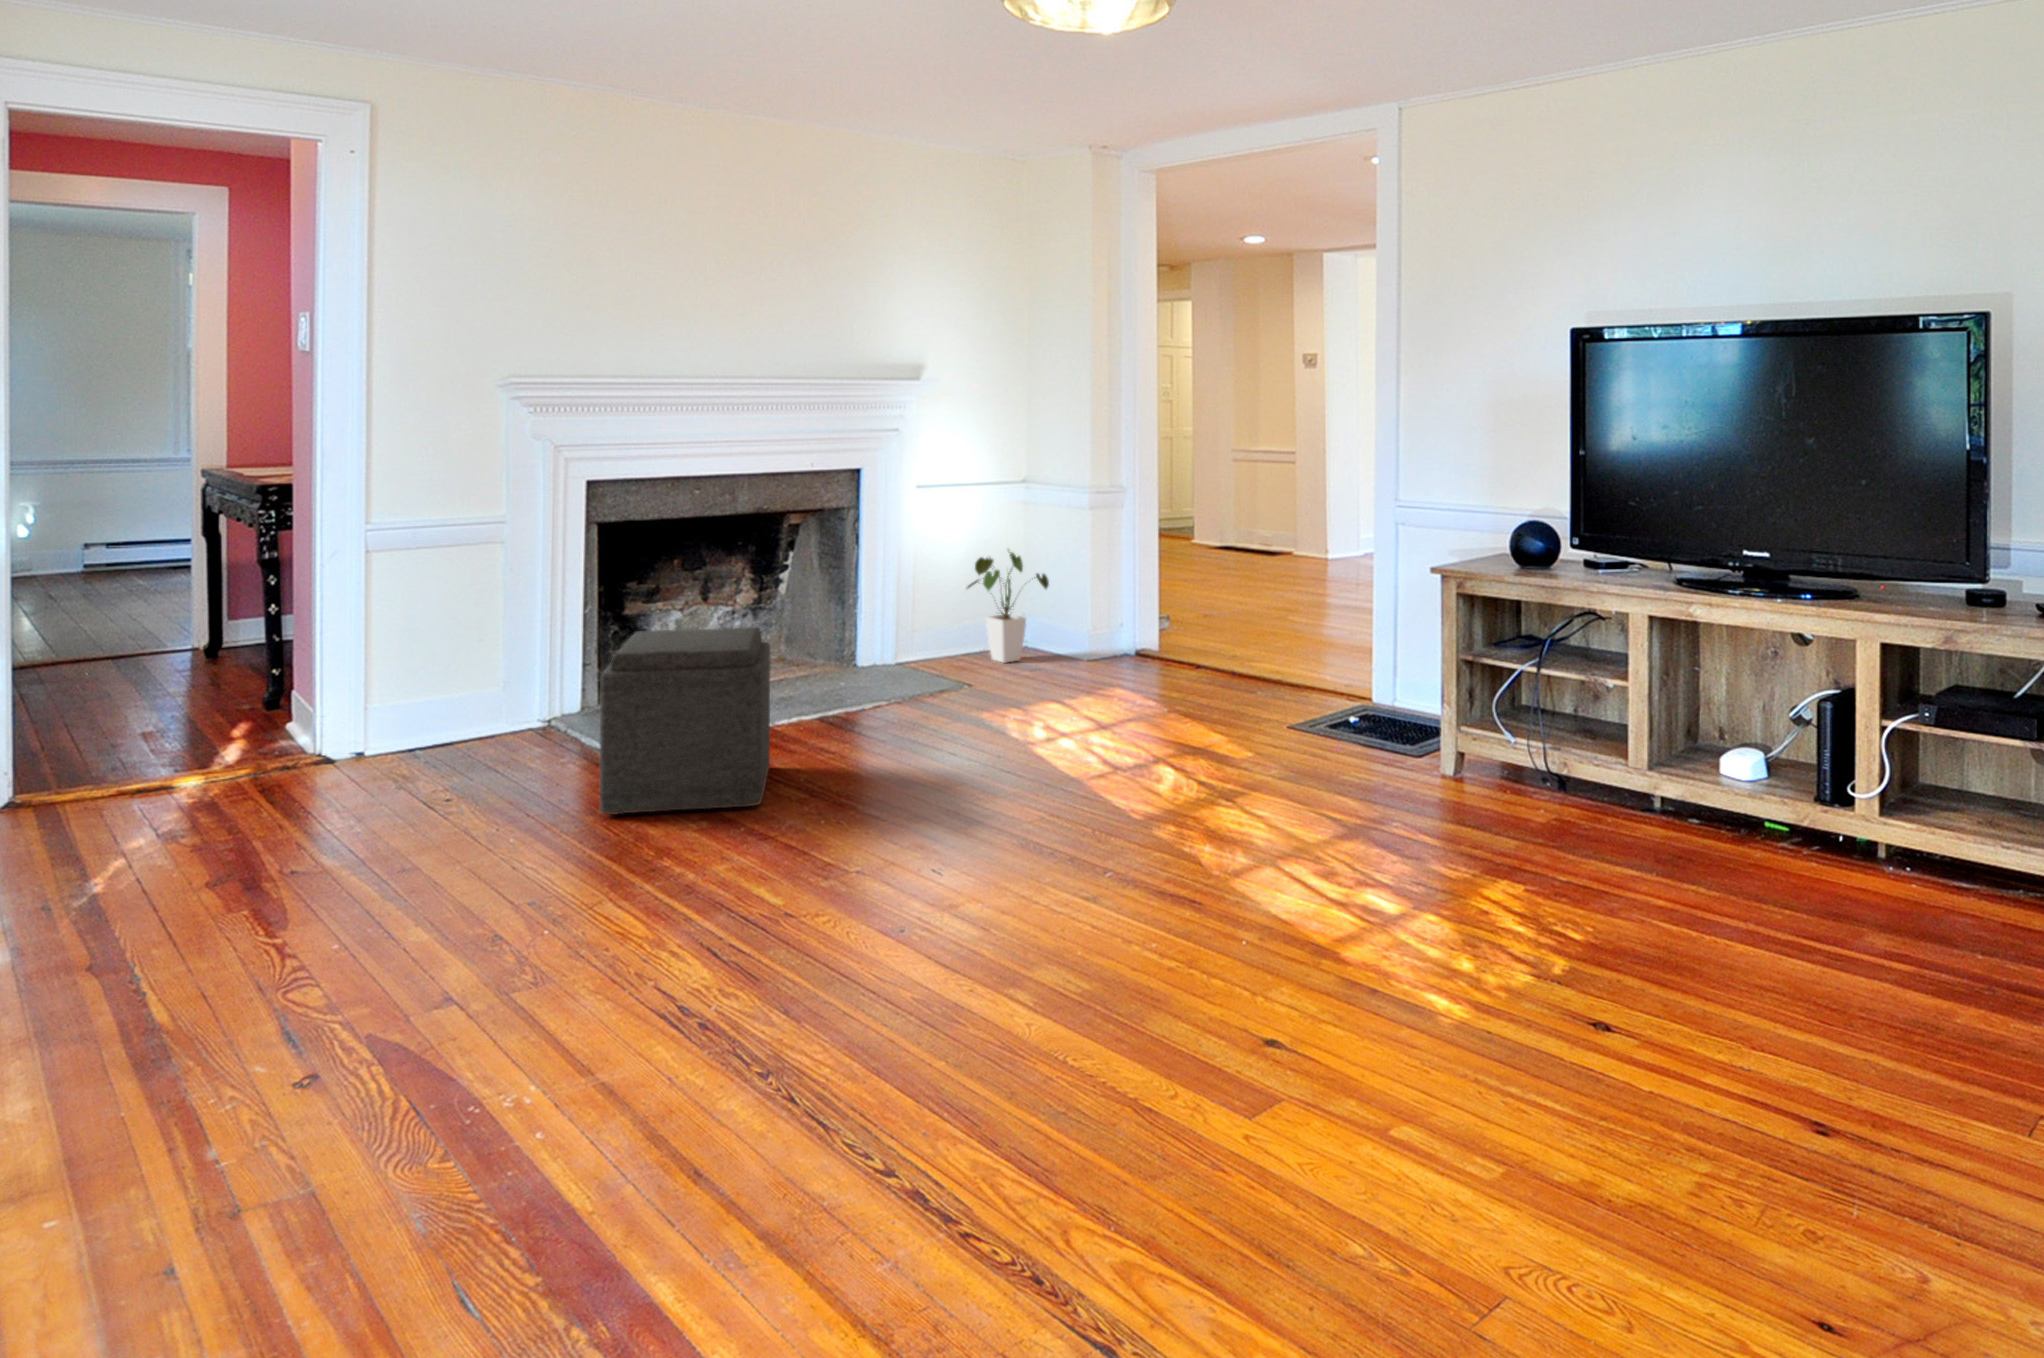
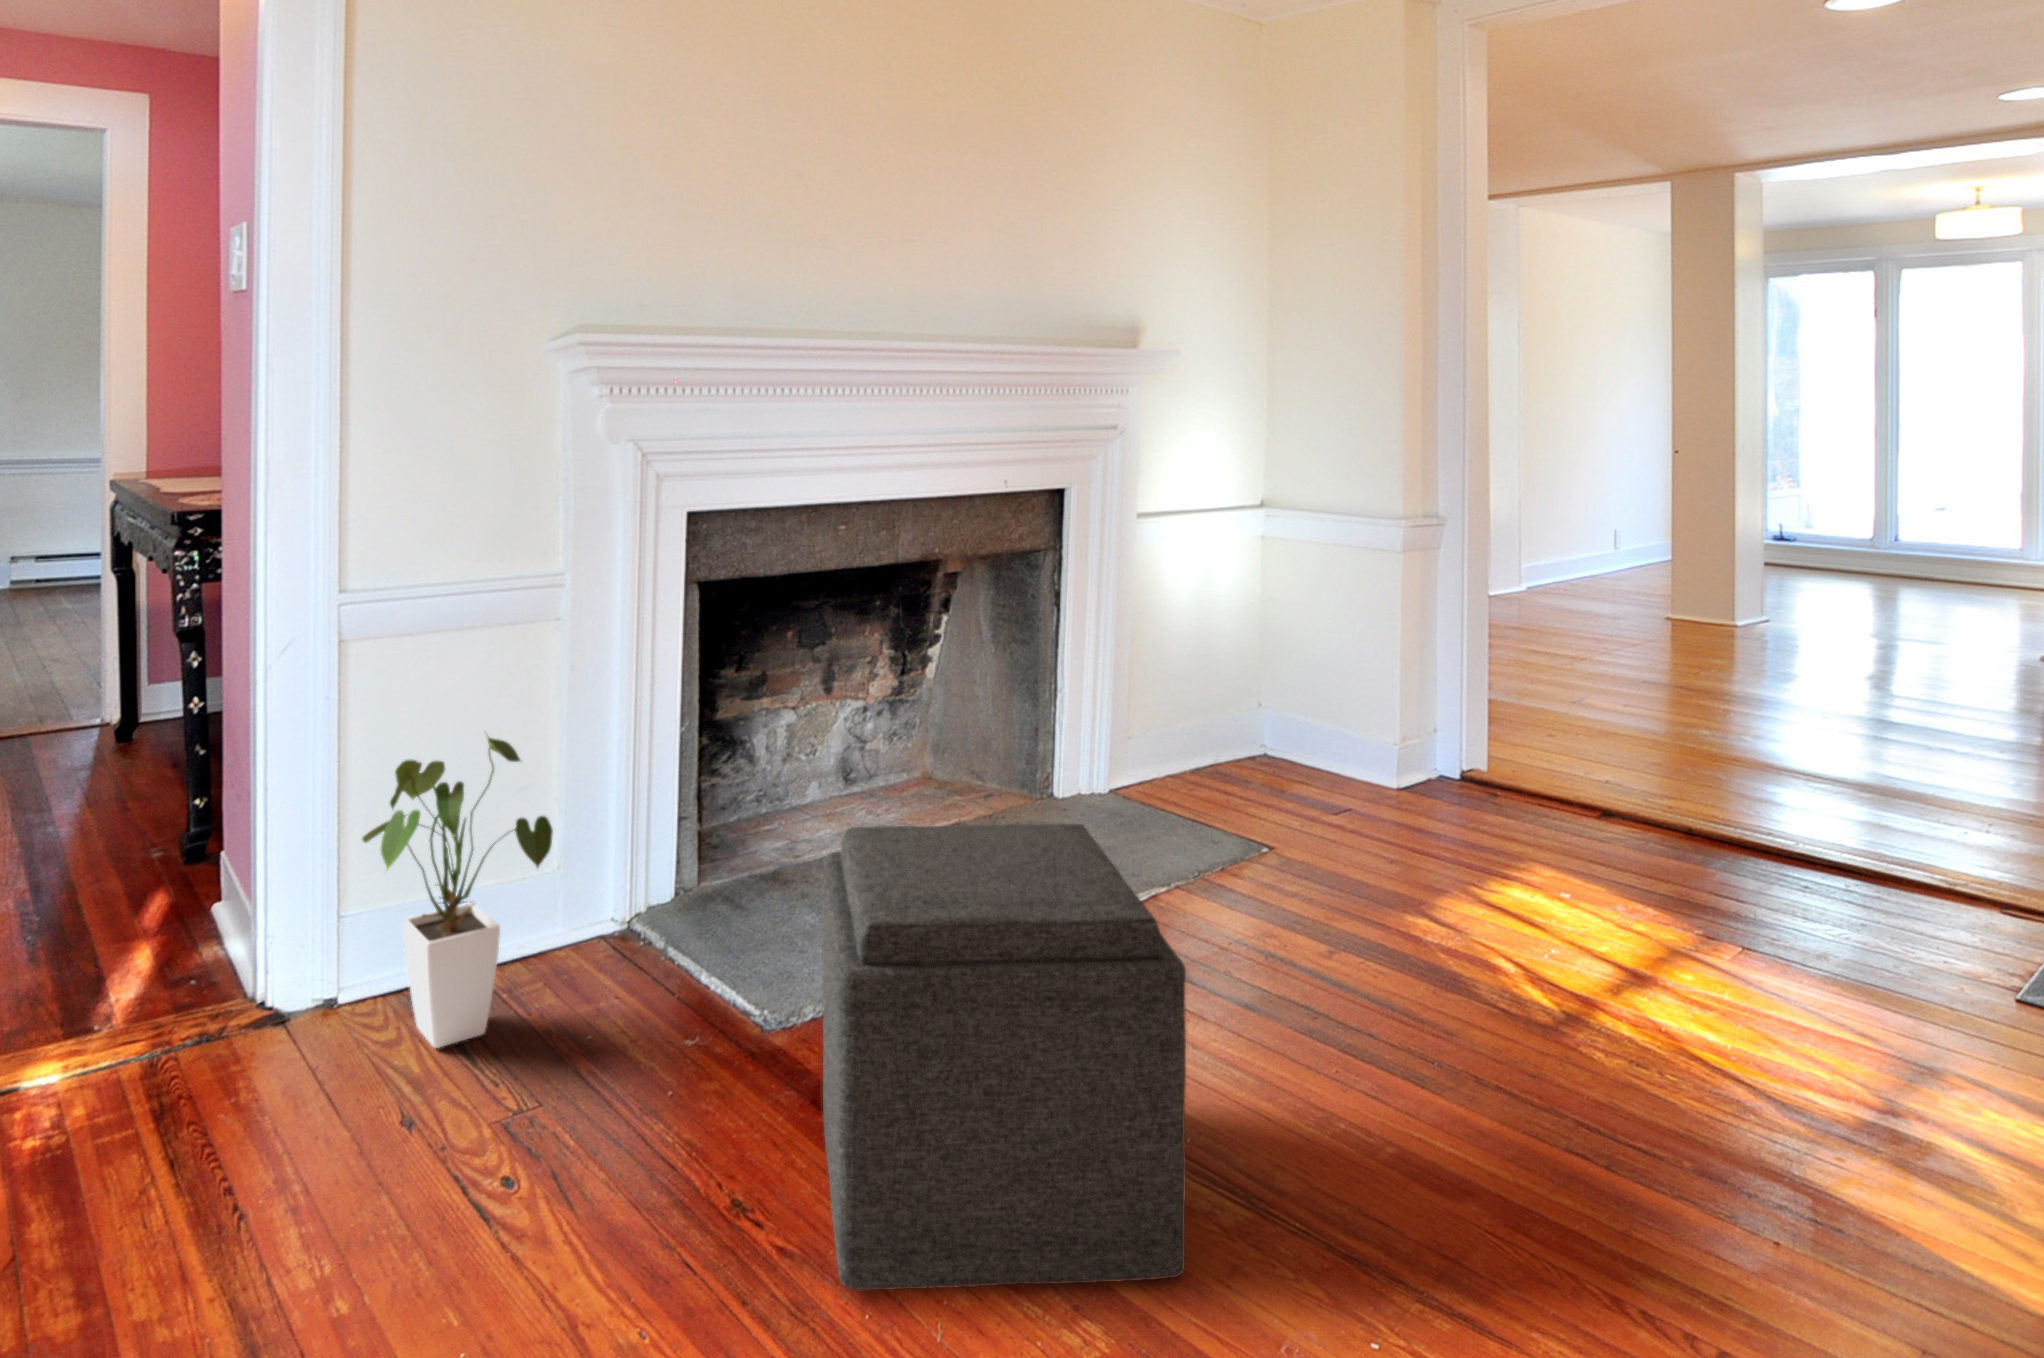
house plant: present [967,552,1049,663] -> present [362,734,553,1048]

